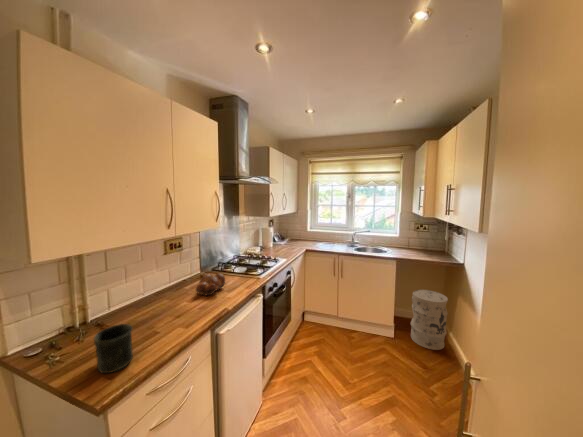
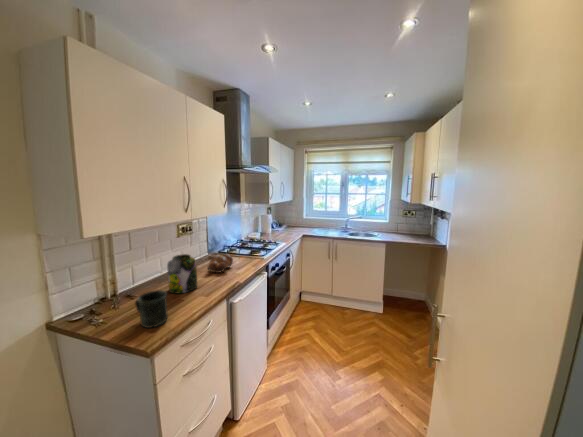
jar: none [145,276,180,323] -> present [167,254,197,294]
trash can: present [411,289,448,350] -> none [398,270,432,323]

